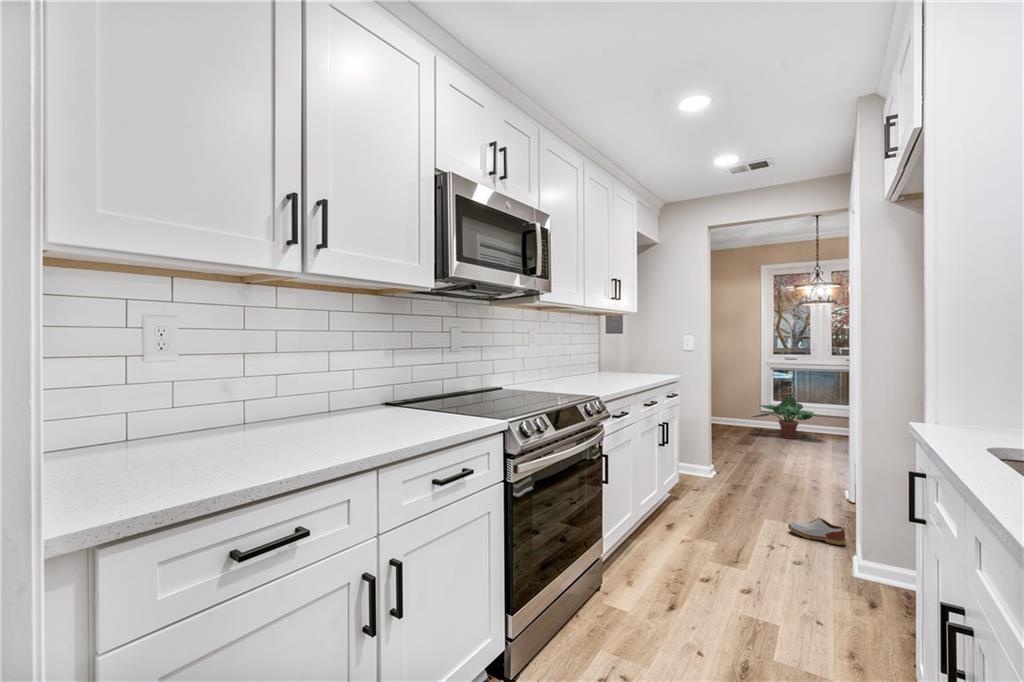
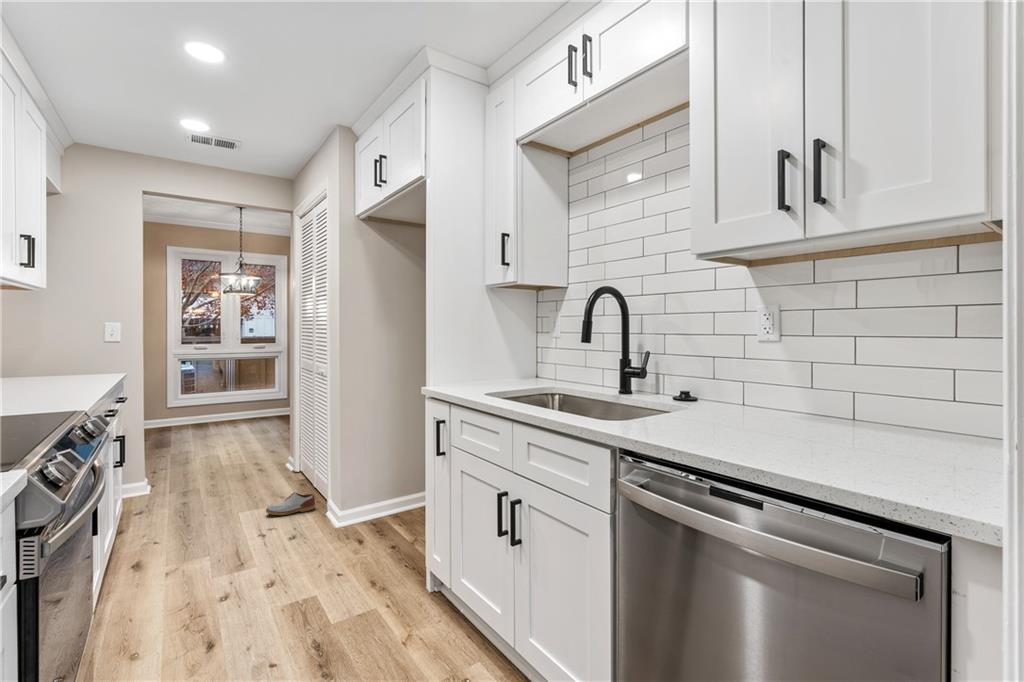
potted plant: present [752,396,819,439] -> none [162,387,239,432]

